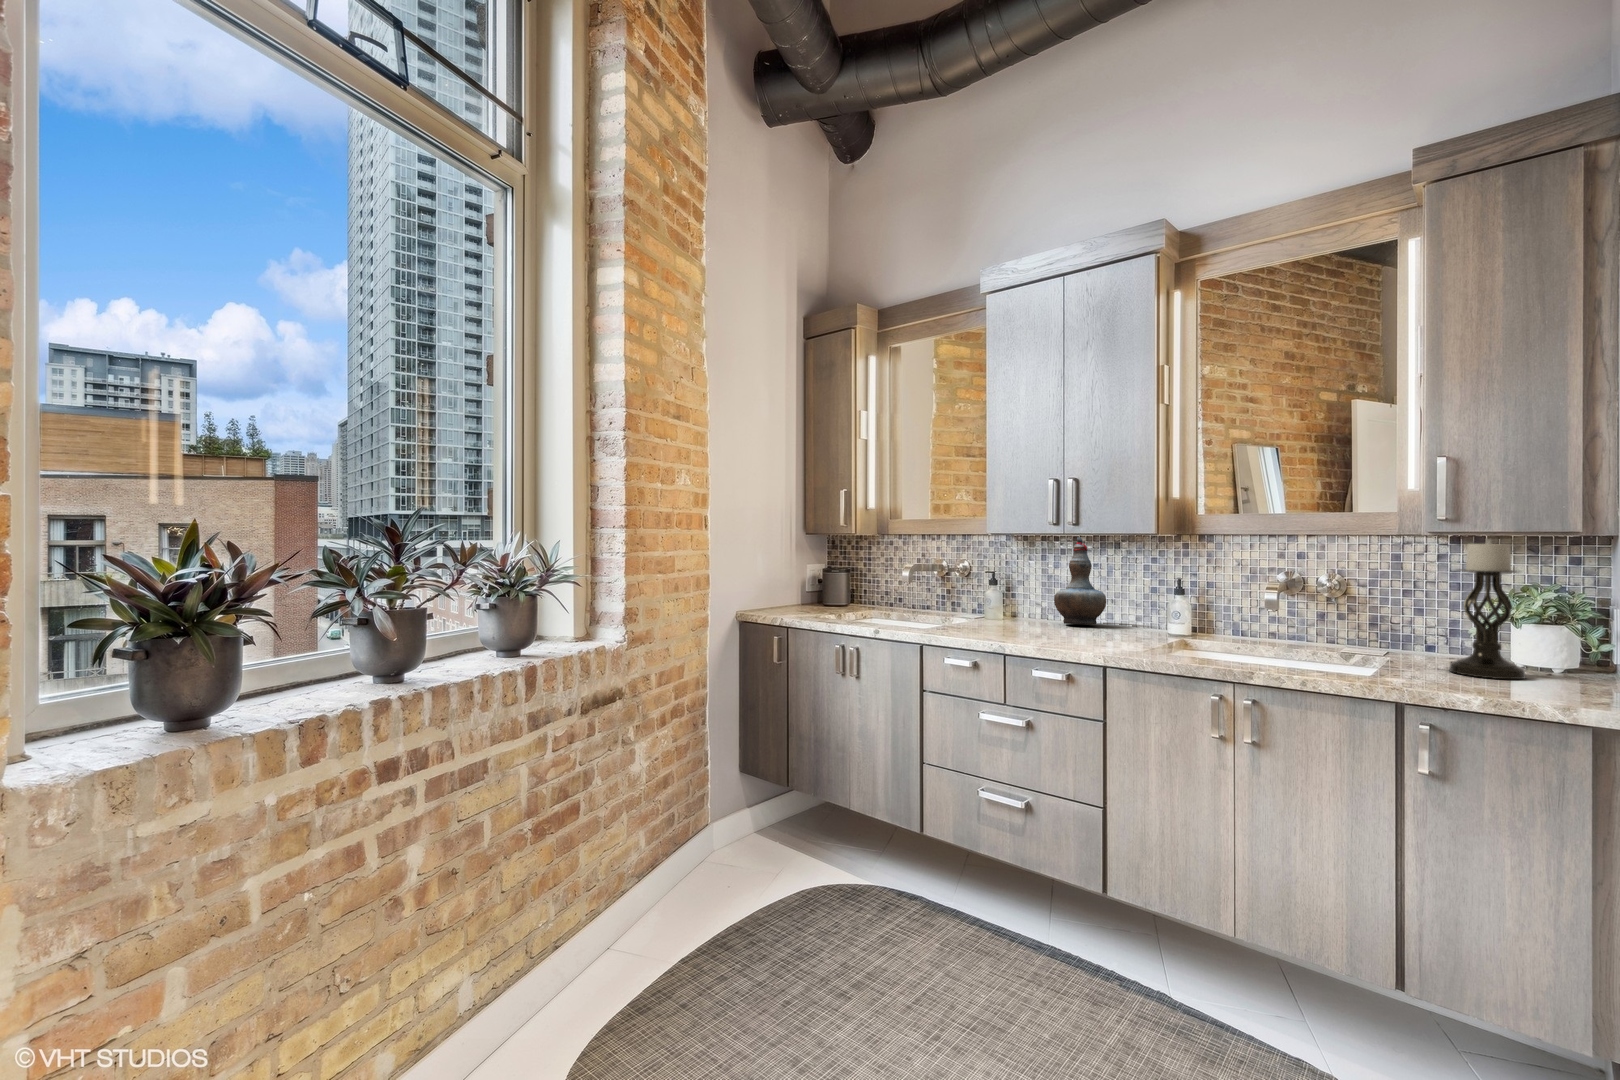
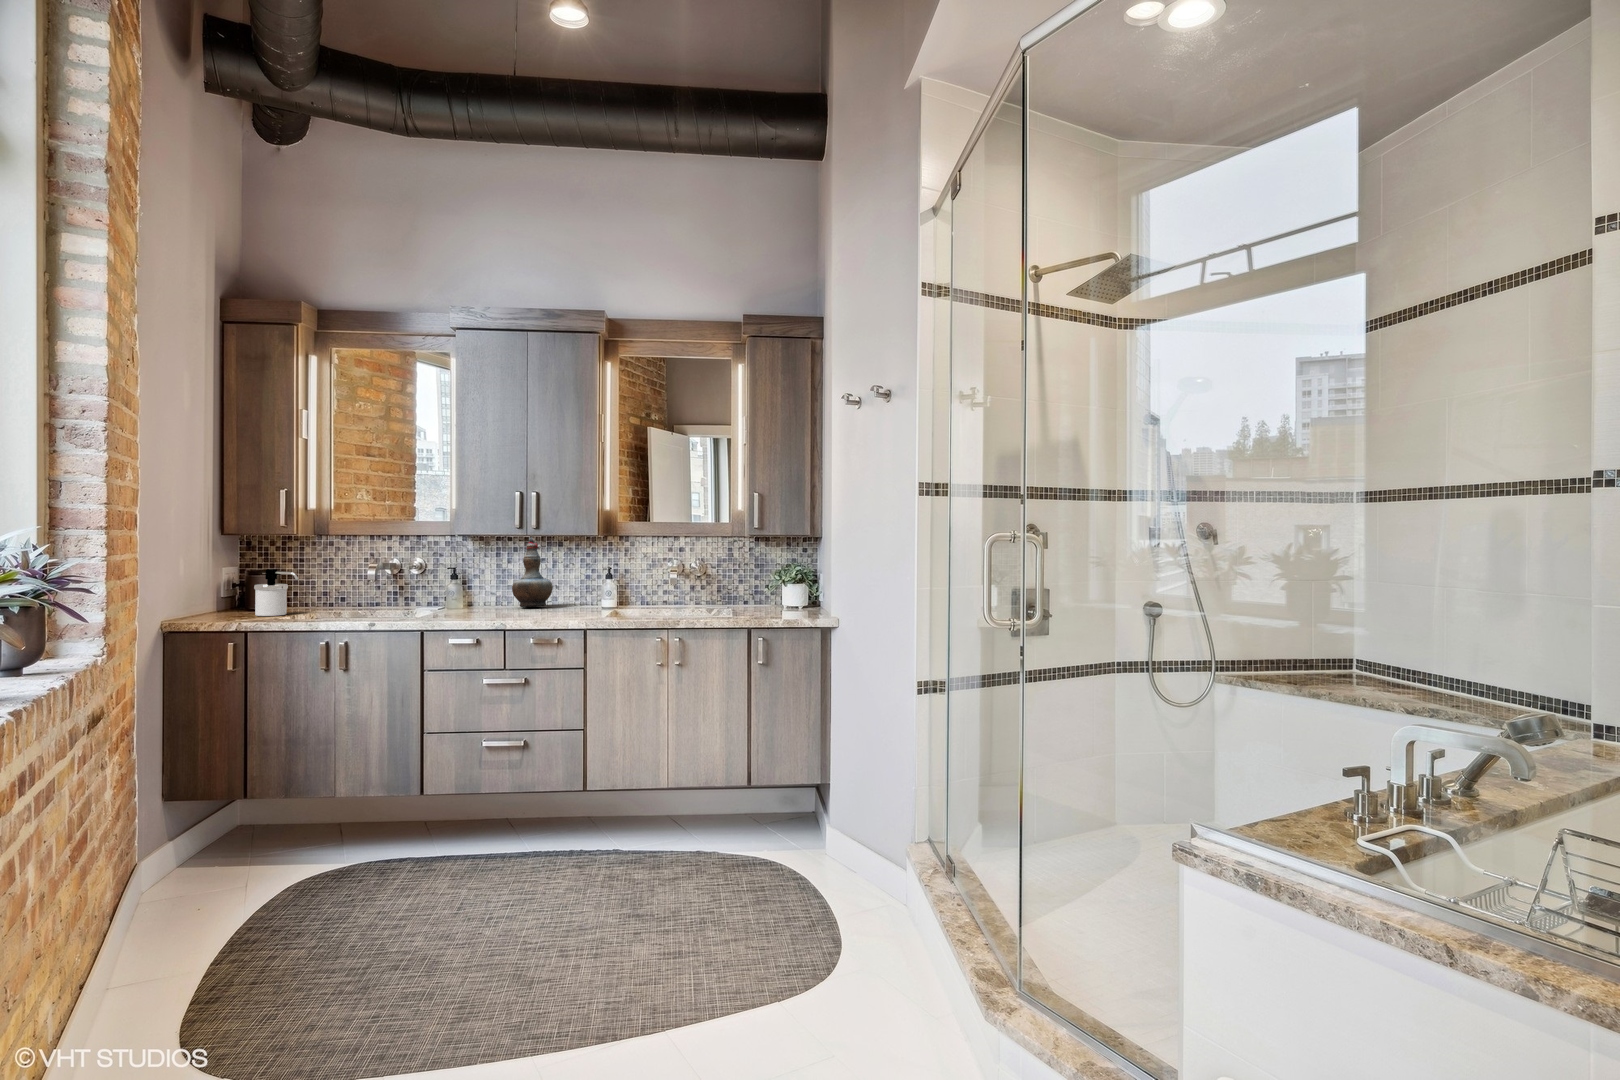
candle holder: present [1449,539,1525,679] -> none [763,539,795,613]
soap dispenser: none [814,567,844,613] -> present [254,569,299,616]

